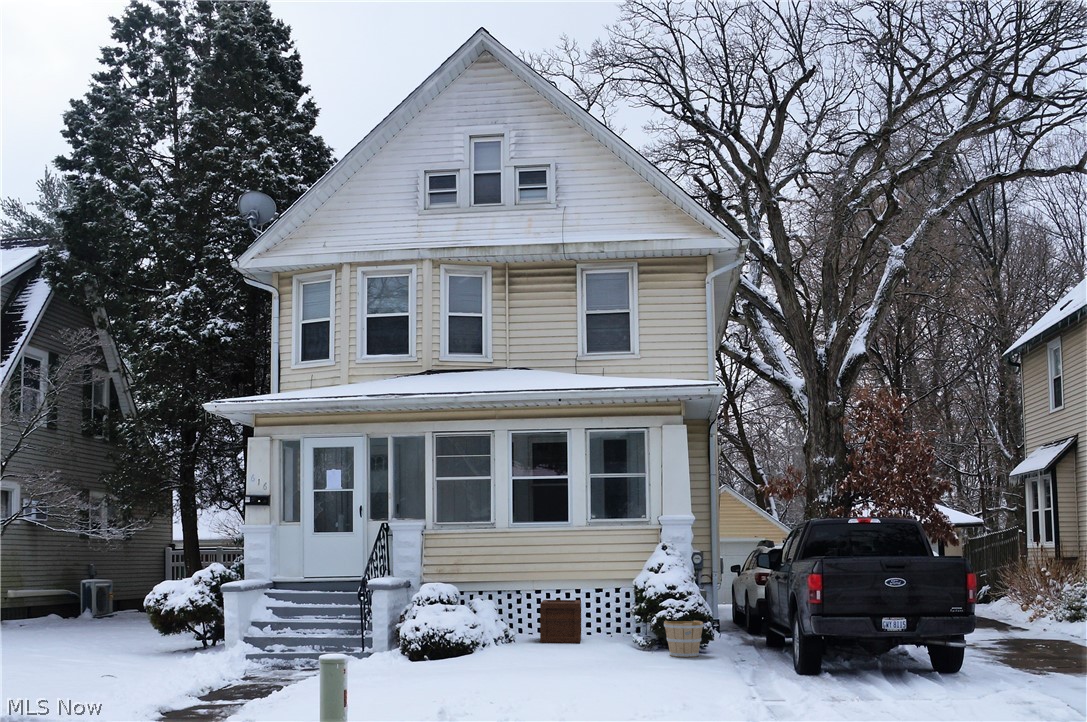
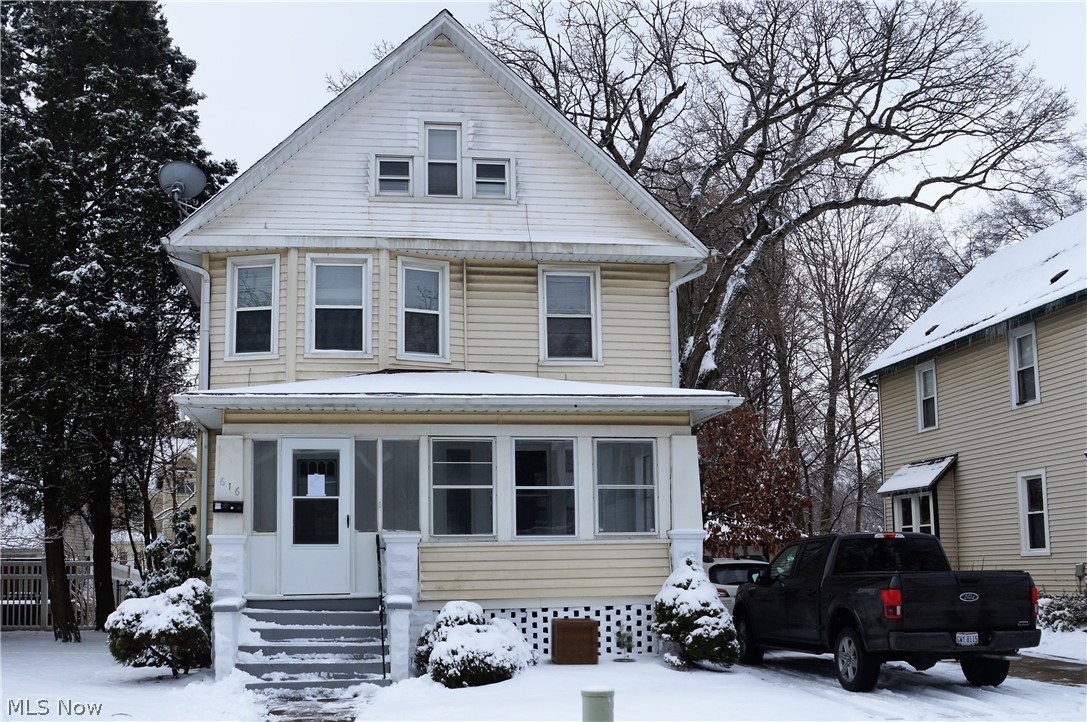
potted tree: none [599,601,623,642] -> present [613,621,636,662]
wooden bucket: present [664,621,704,657] -> none [707,639,748,678]

